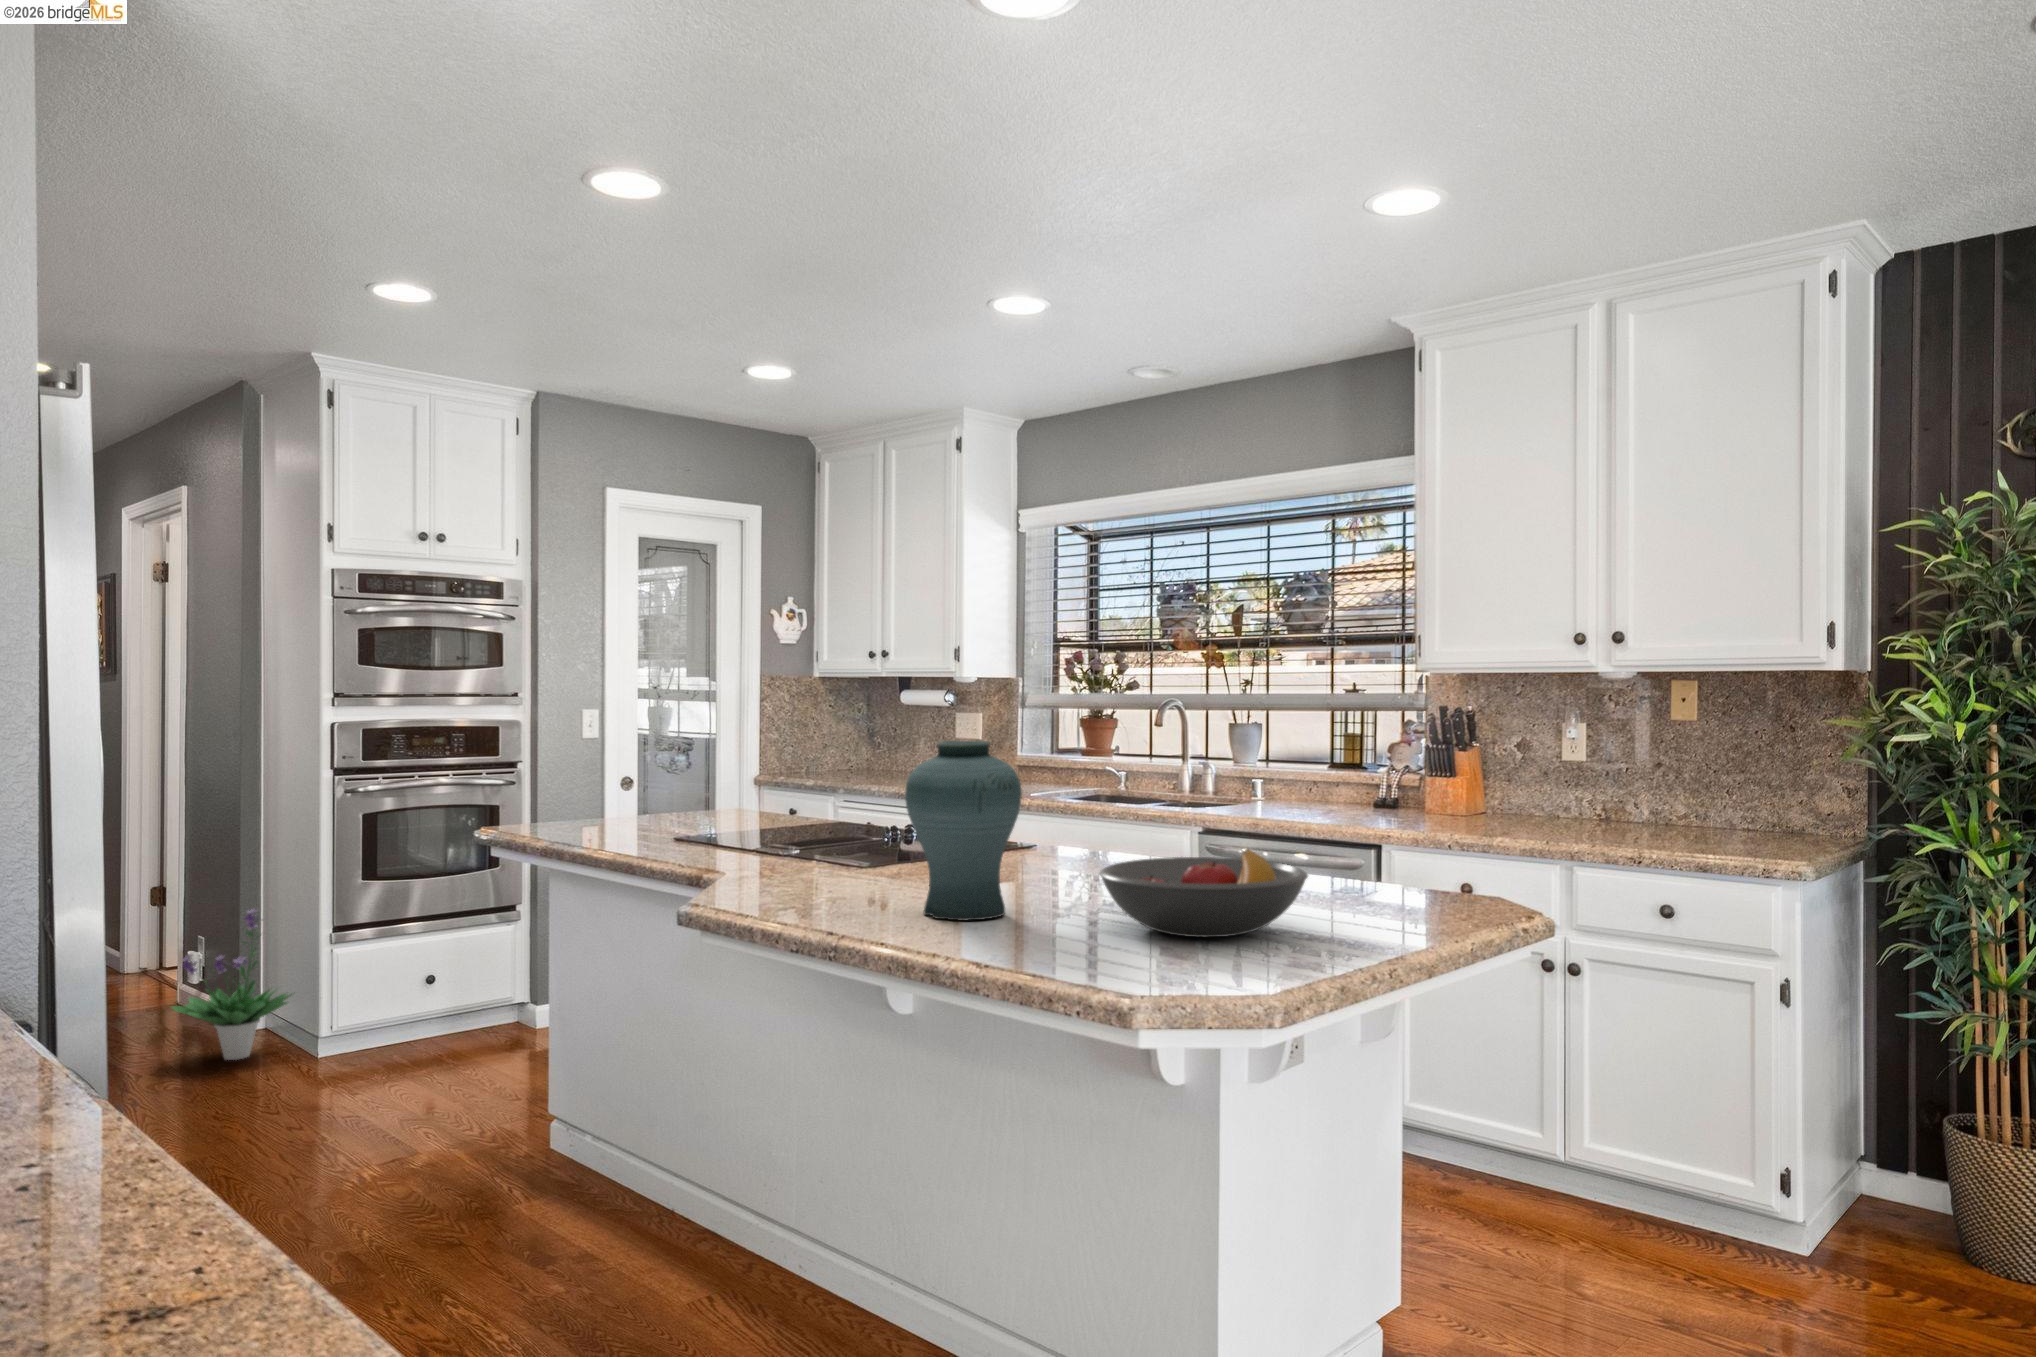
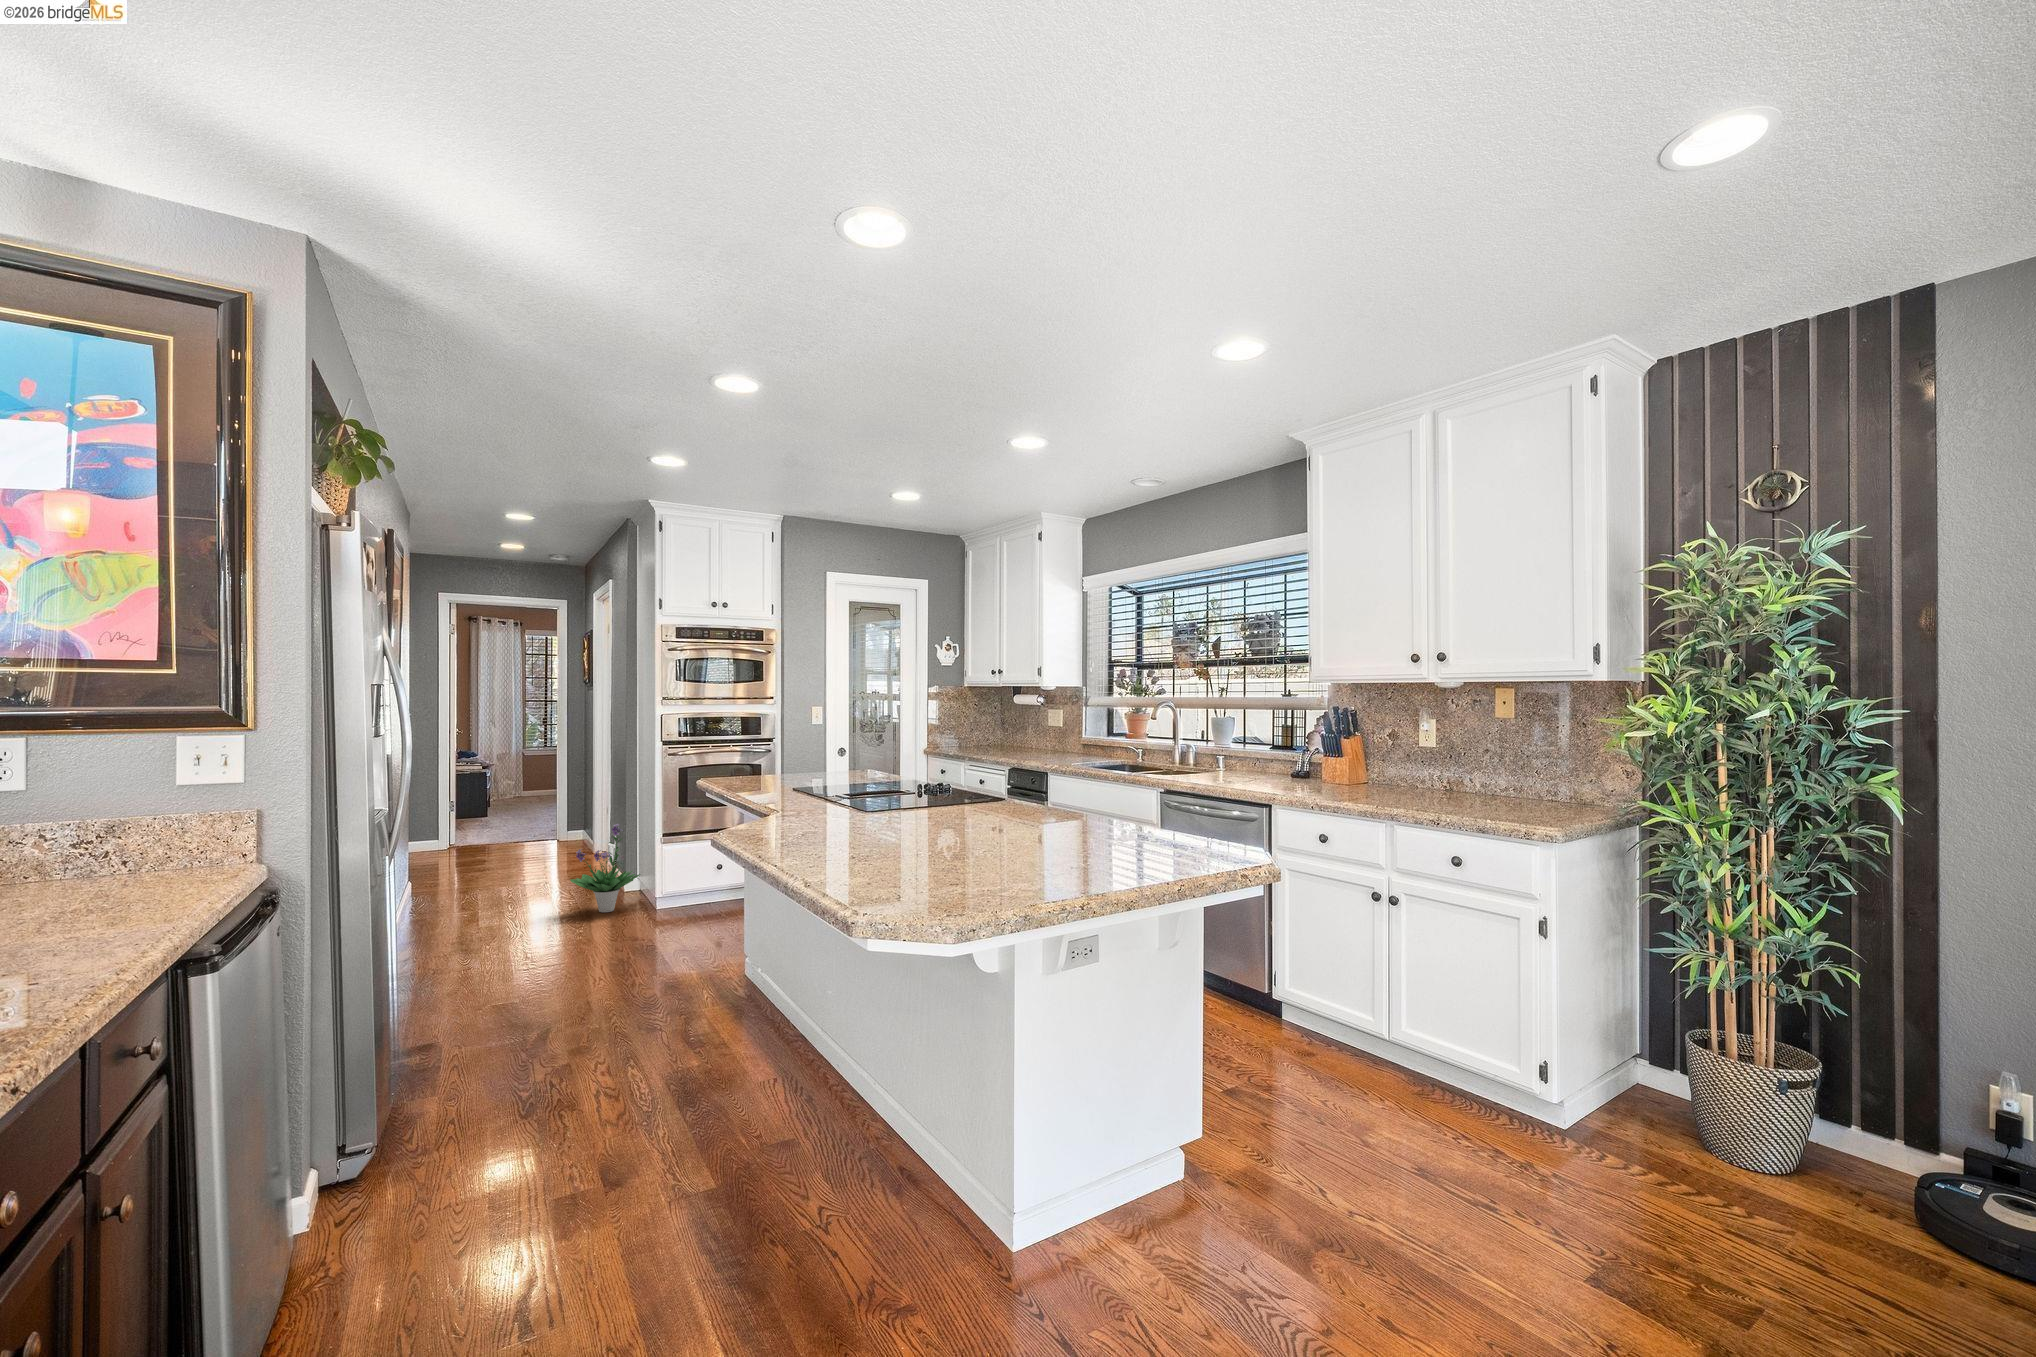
vase: present [905,741,1022,921] -> none [833,731,912,852]
fruit bowl: present [1099,848,1308,937] -> none [939,808,1086,871]

